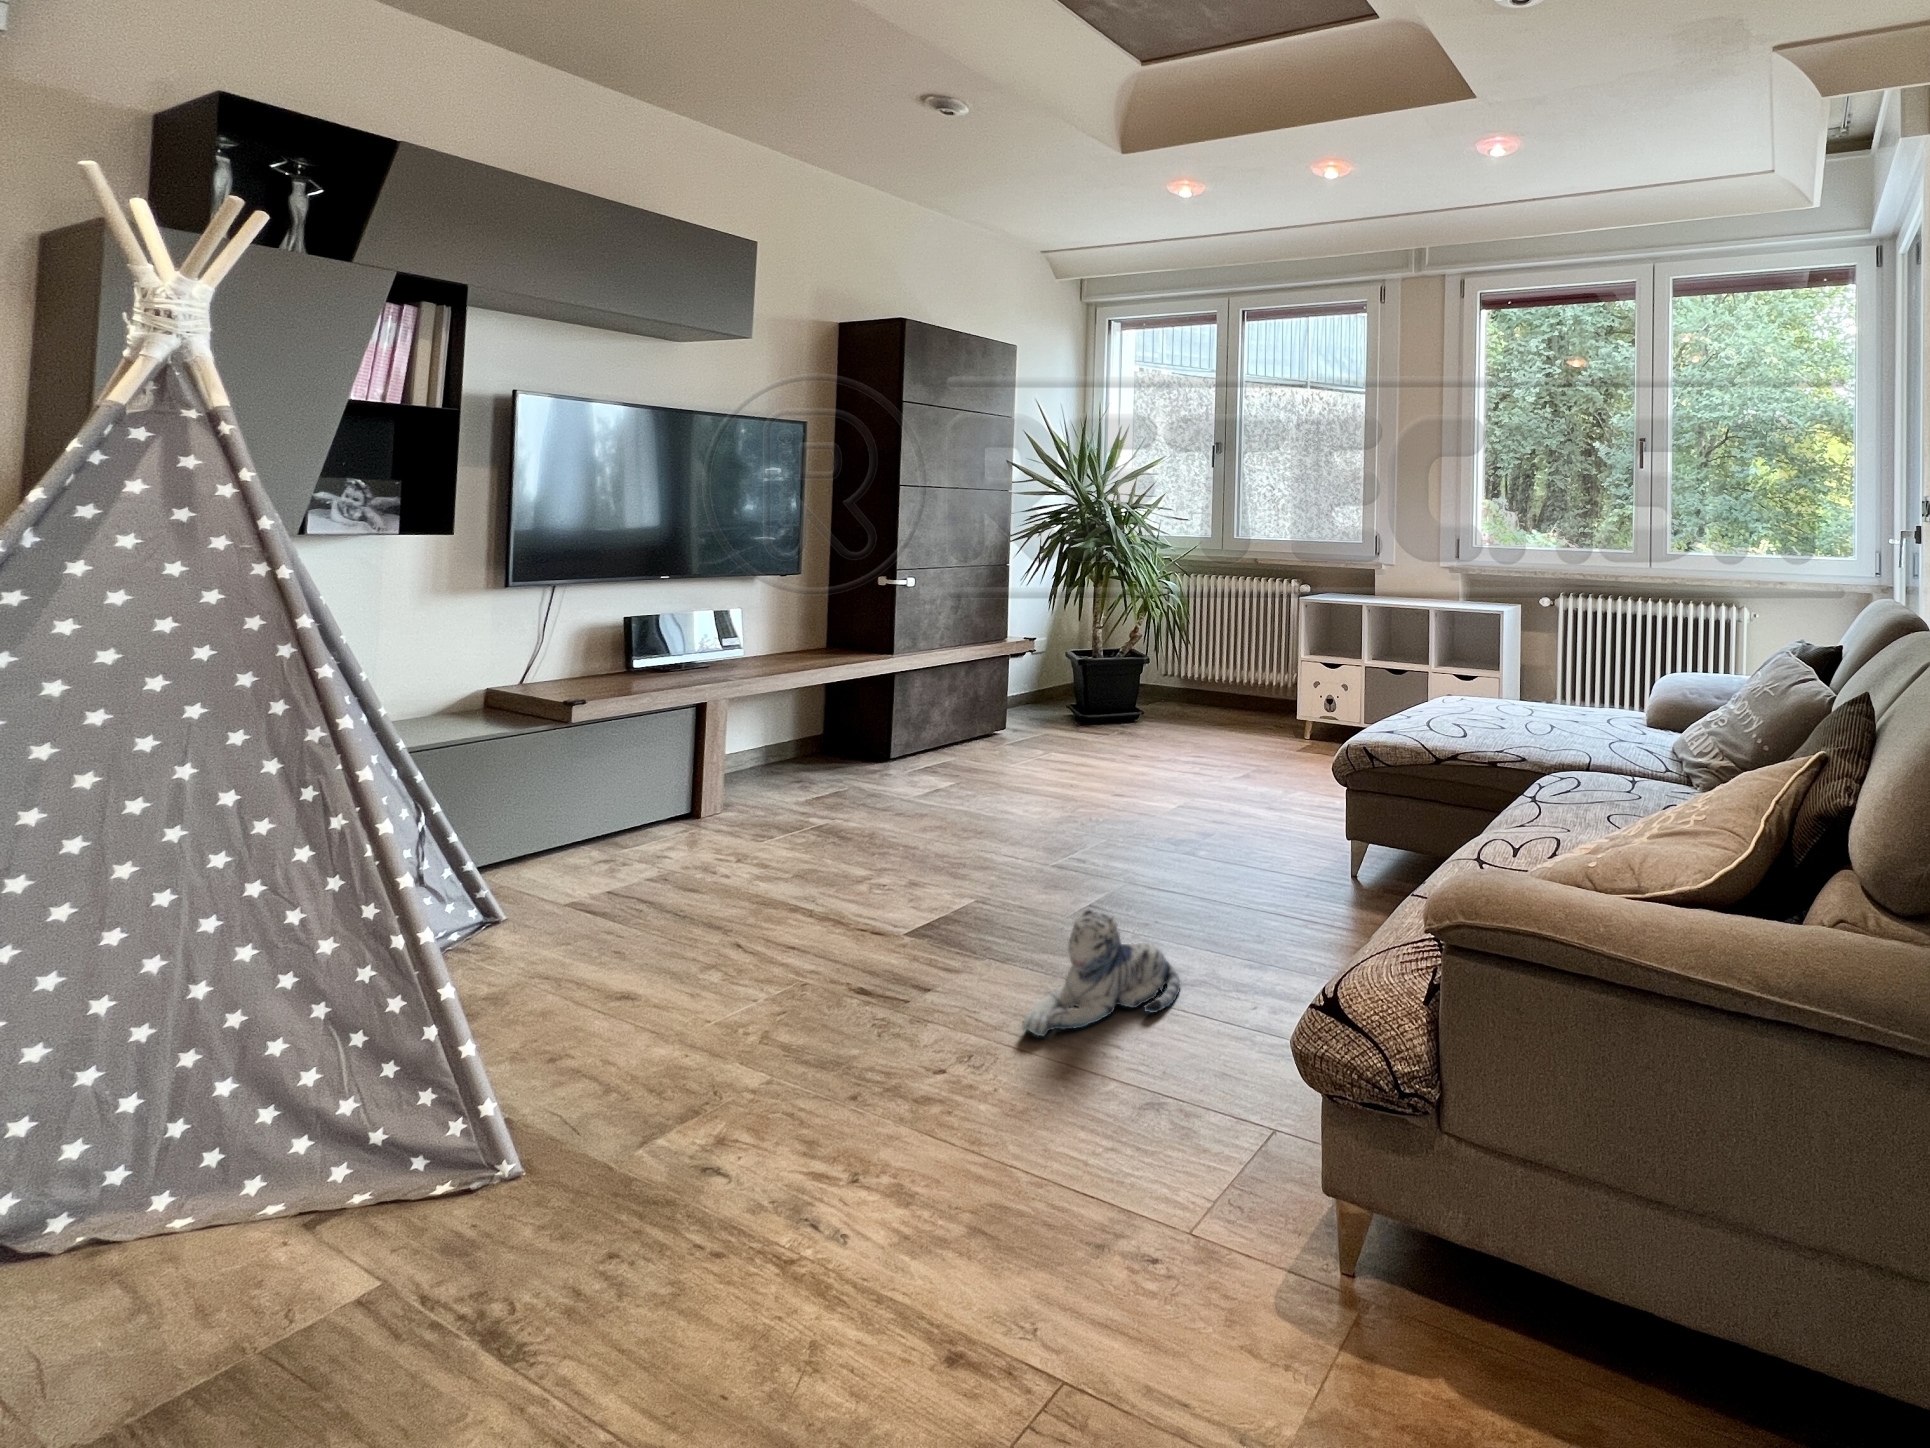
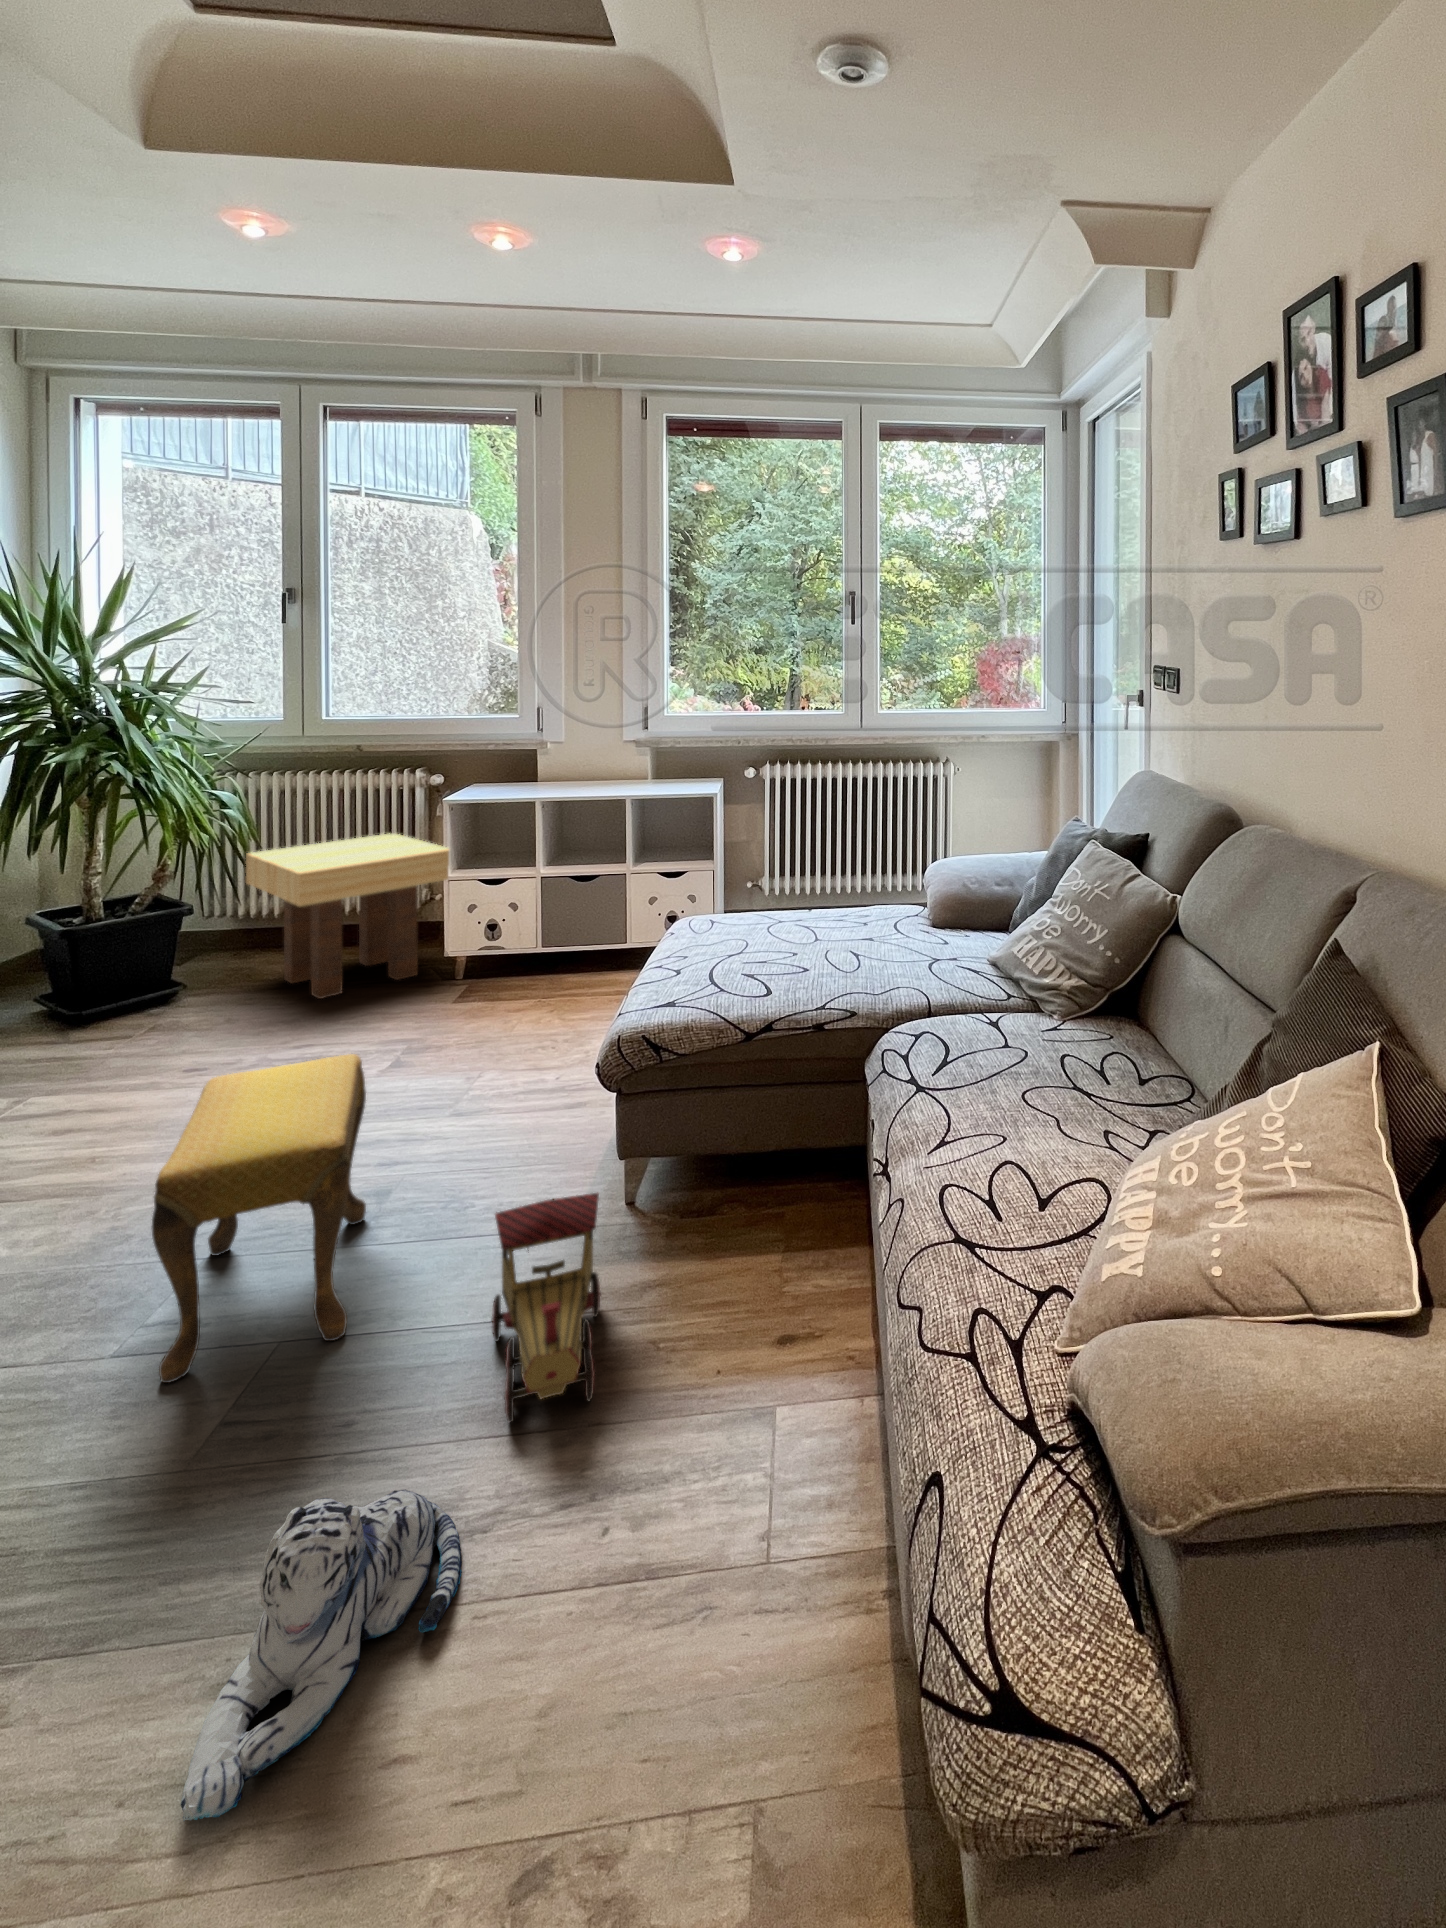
side table: none [1181,626,1306,733] -> present [246,833,449,999]
footstool: none [1068,726,1197,891] -> present [152,1054,366,1383]
toy train: none [1226,833,1312,957] -> present [492,1193,600,1422]

